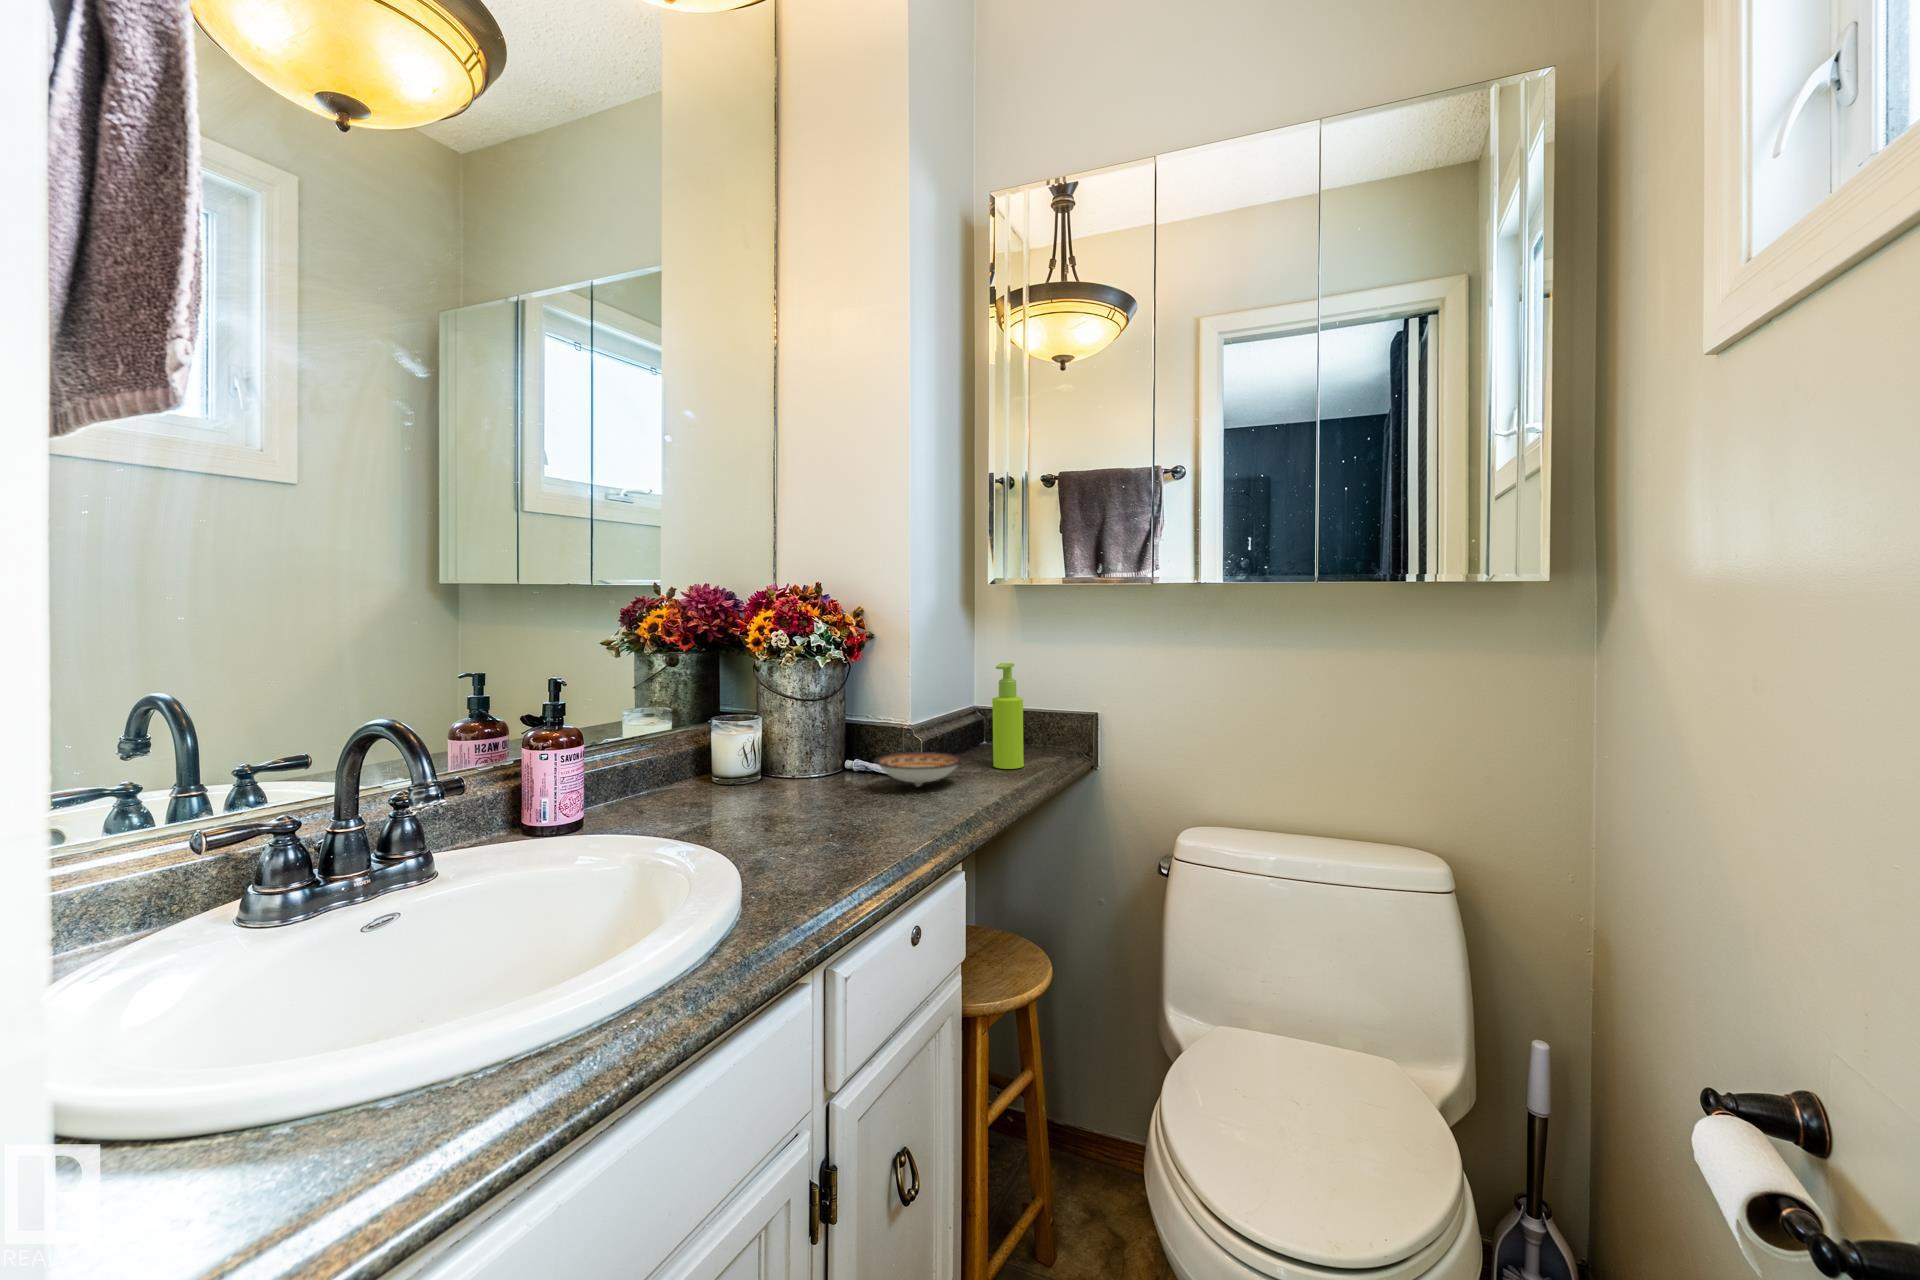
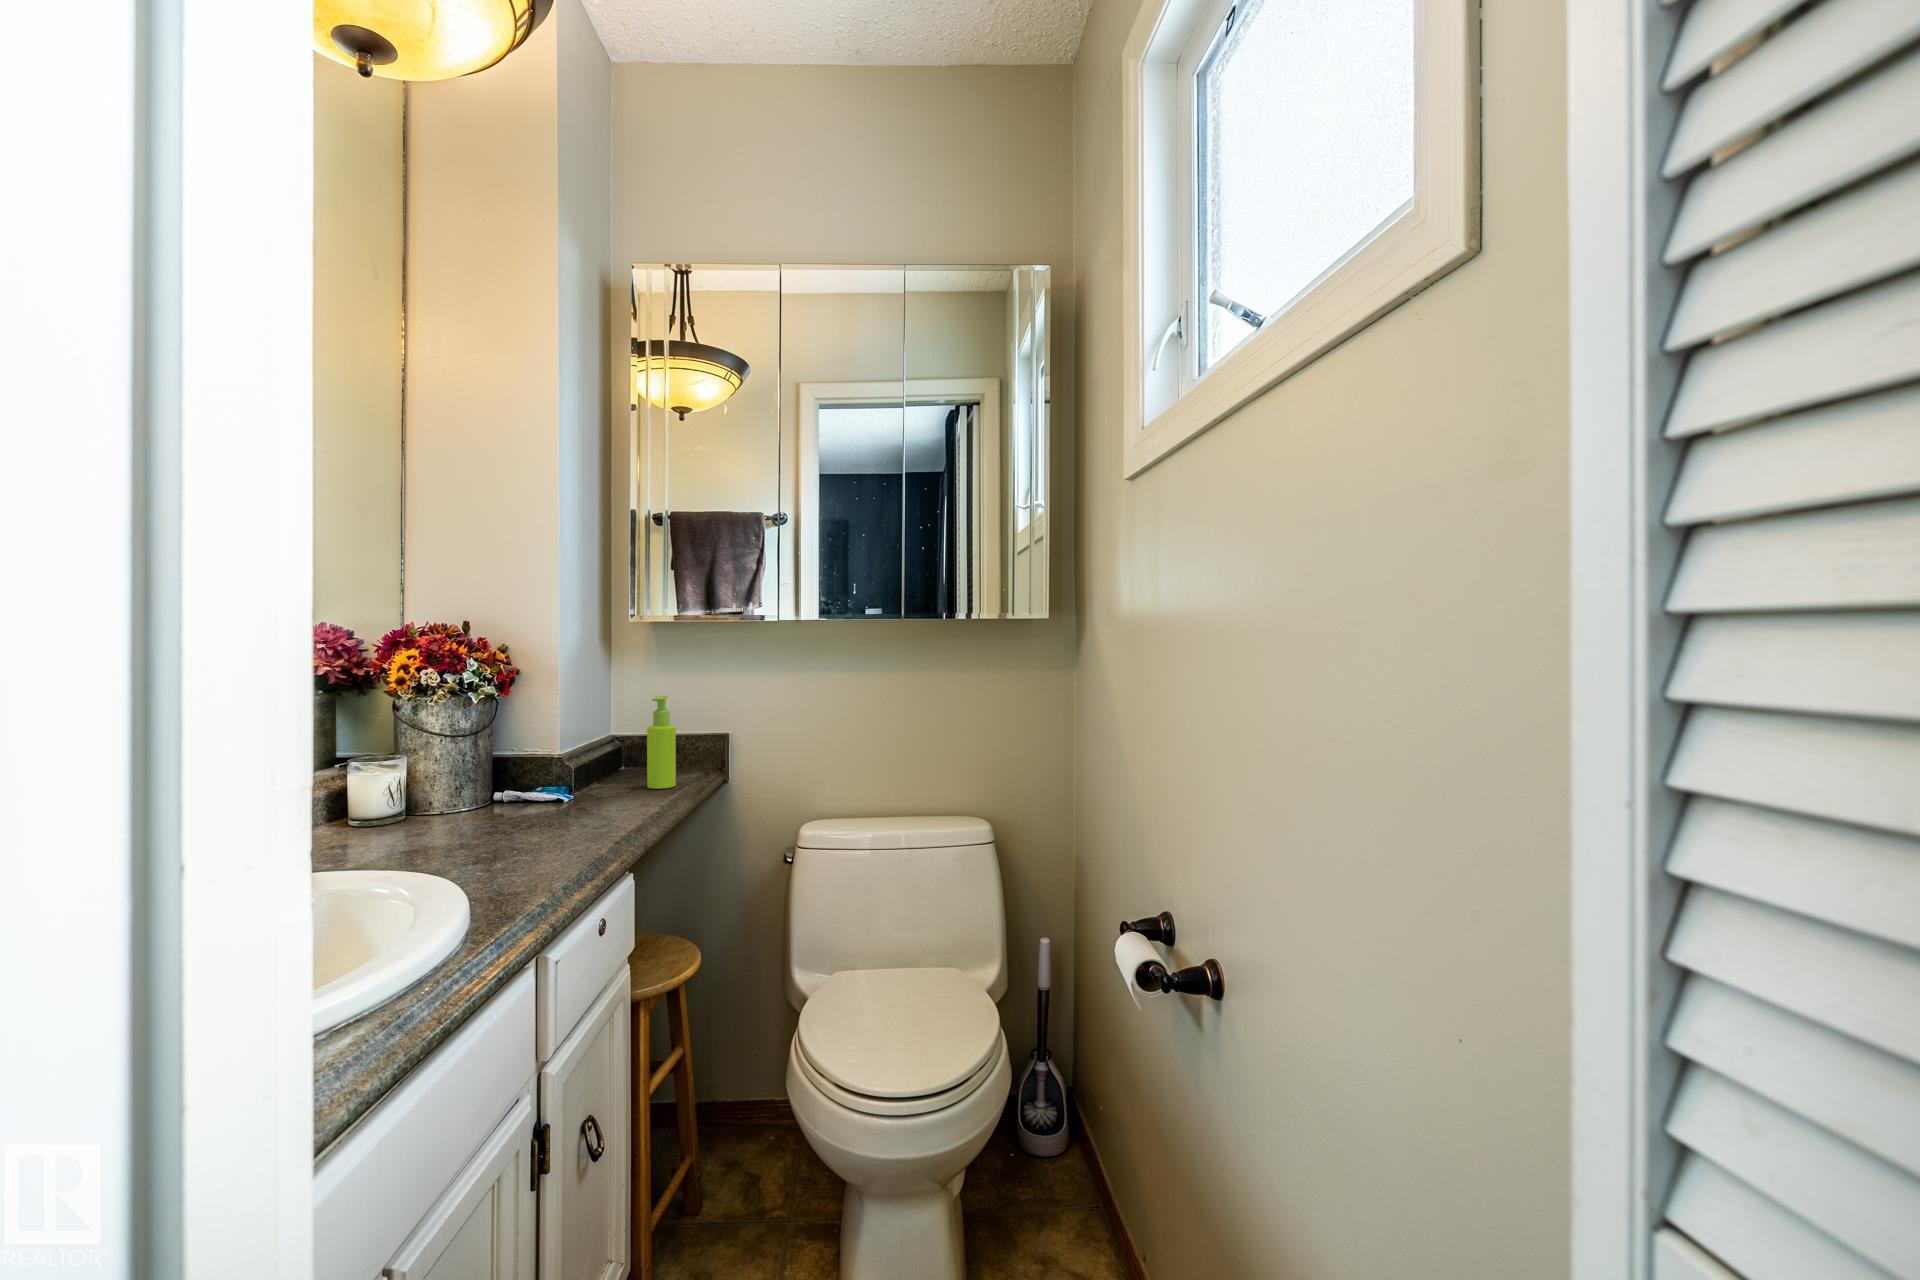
ceramic bowl: present [874,752,963,786] -> none [536,778,626,808]

